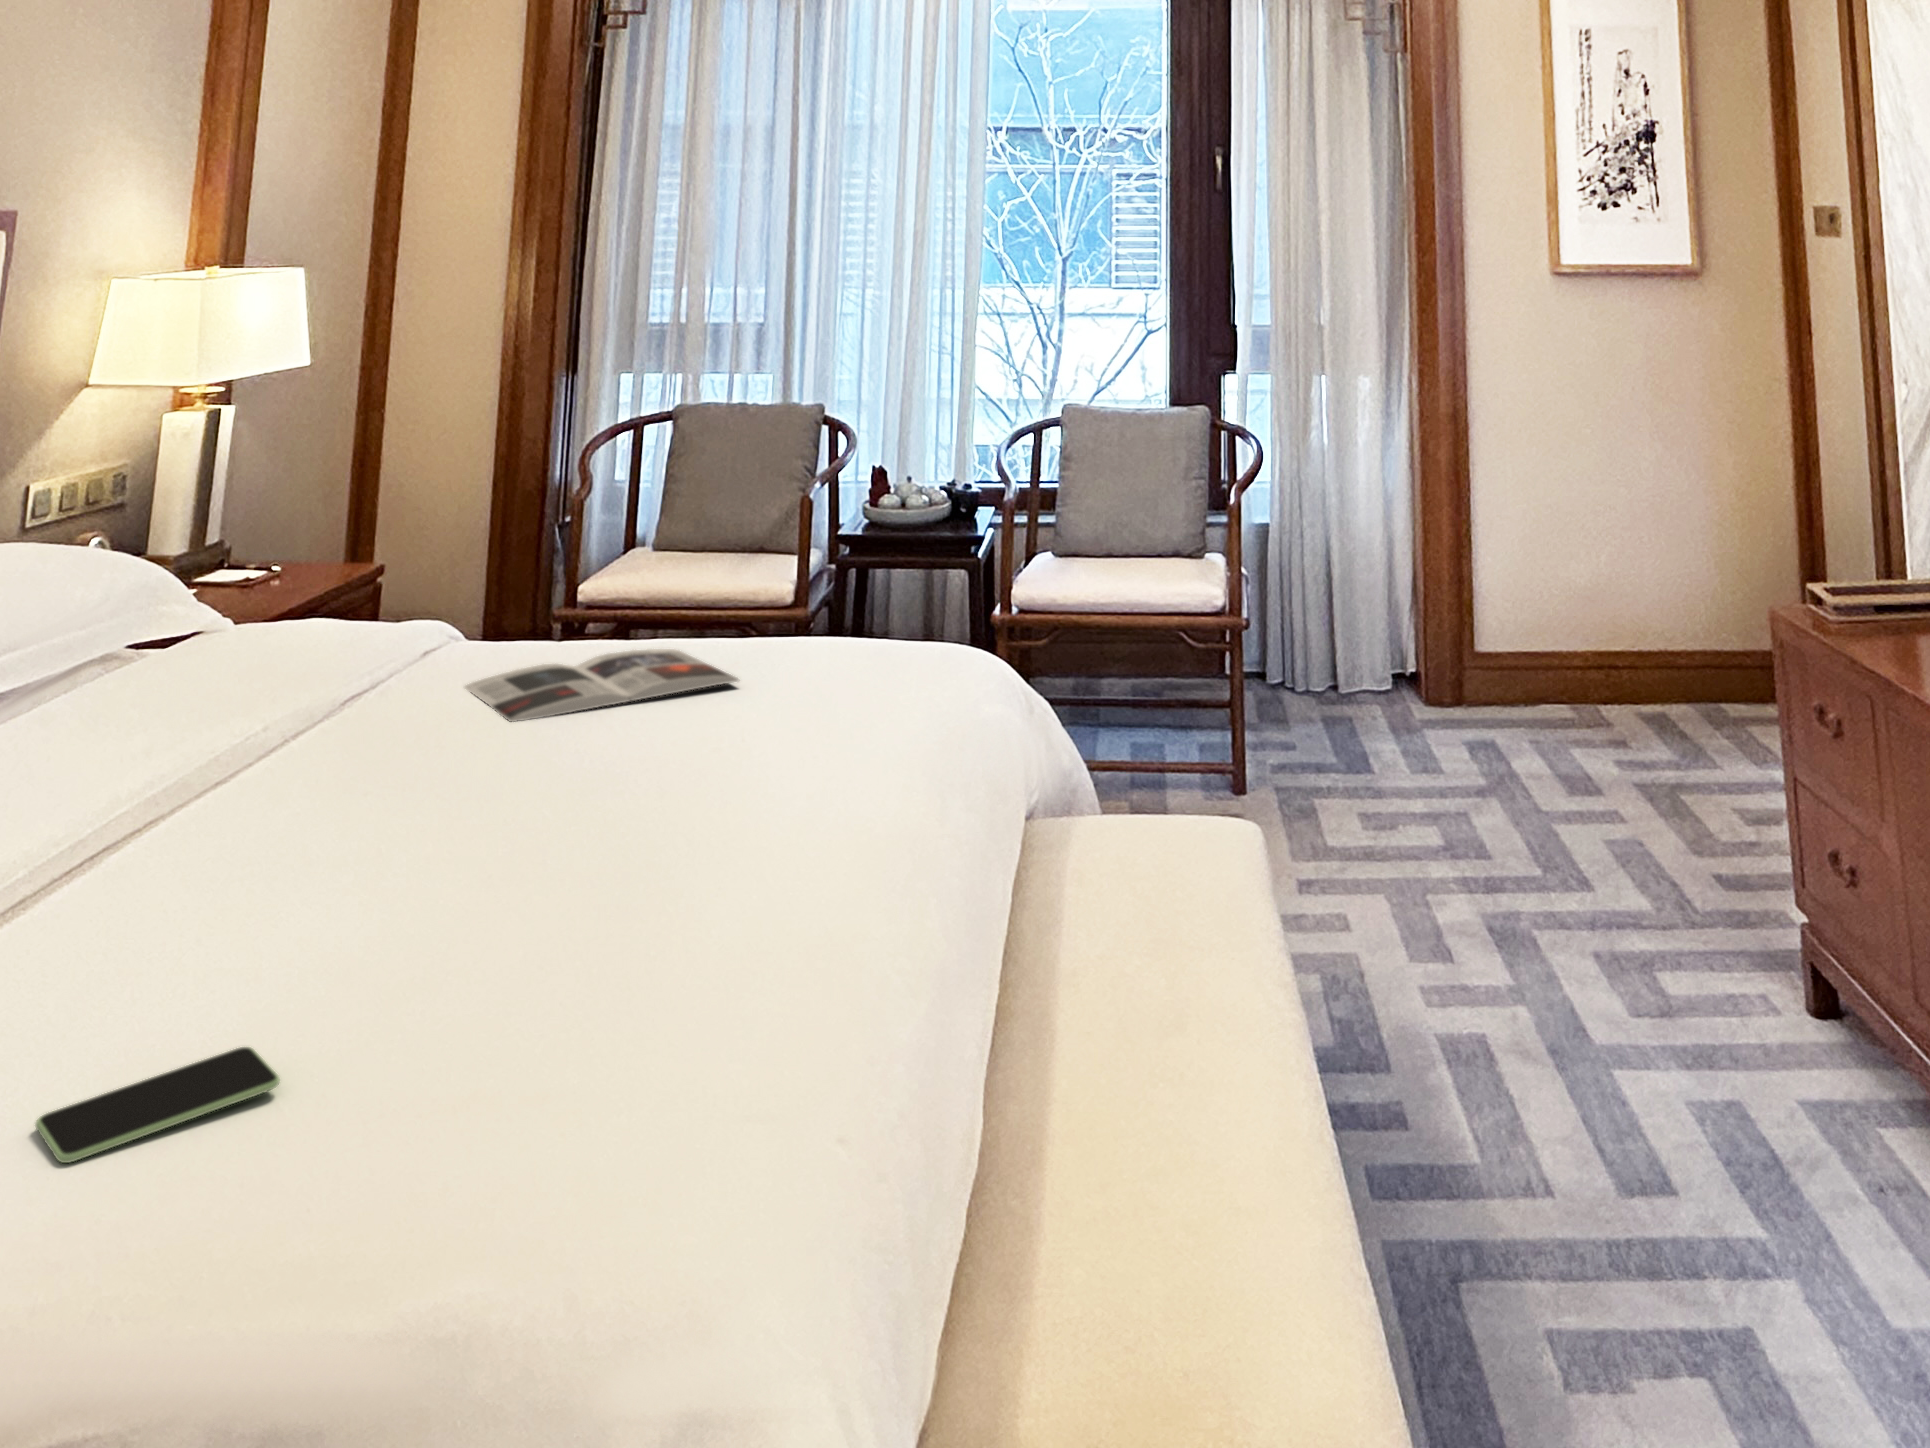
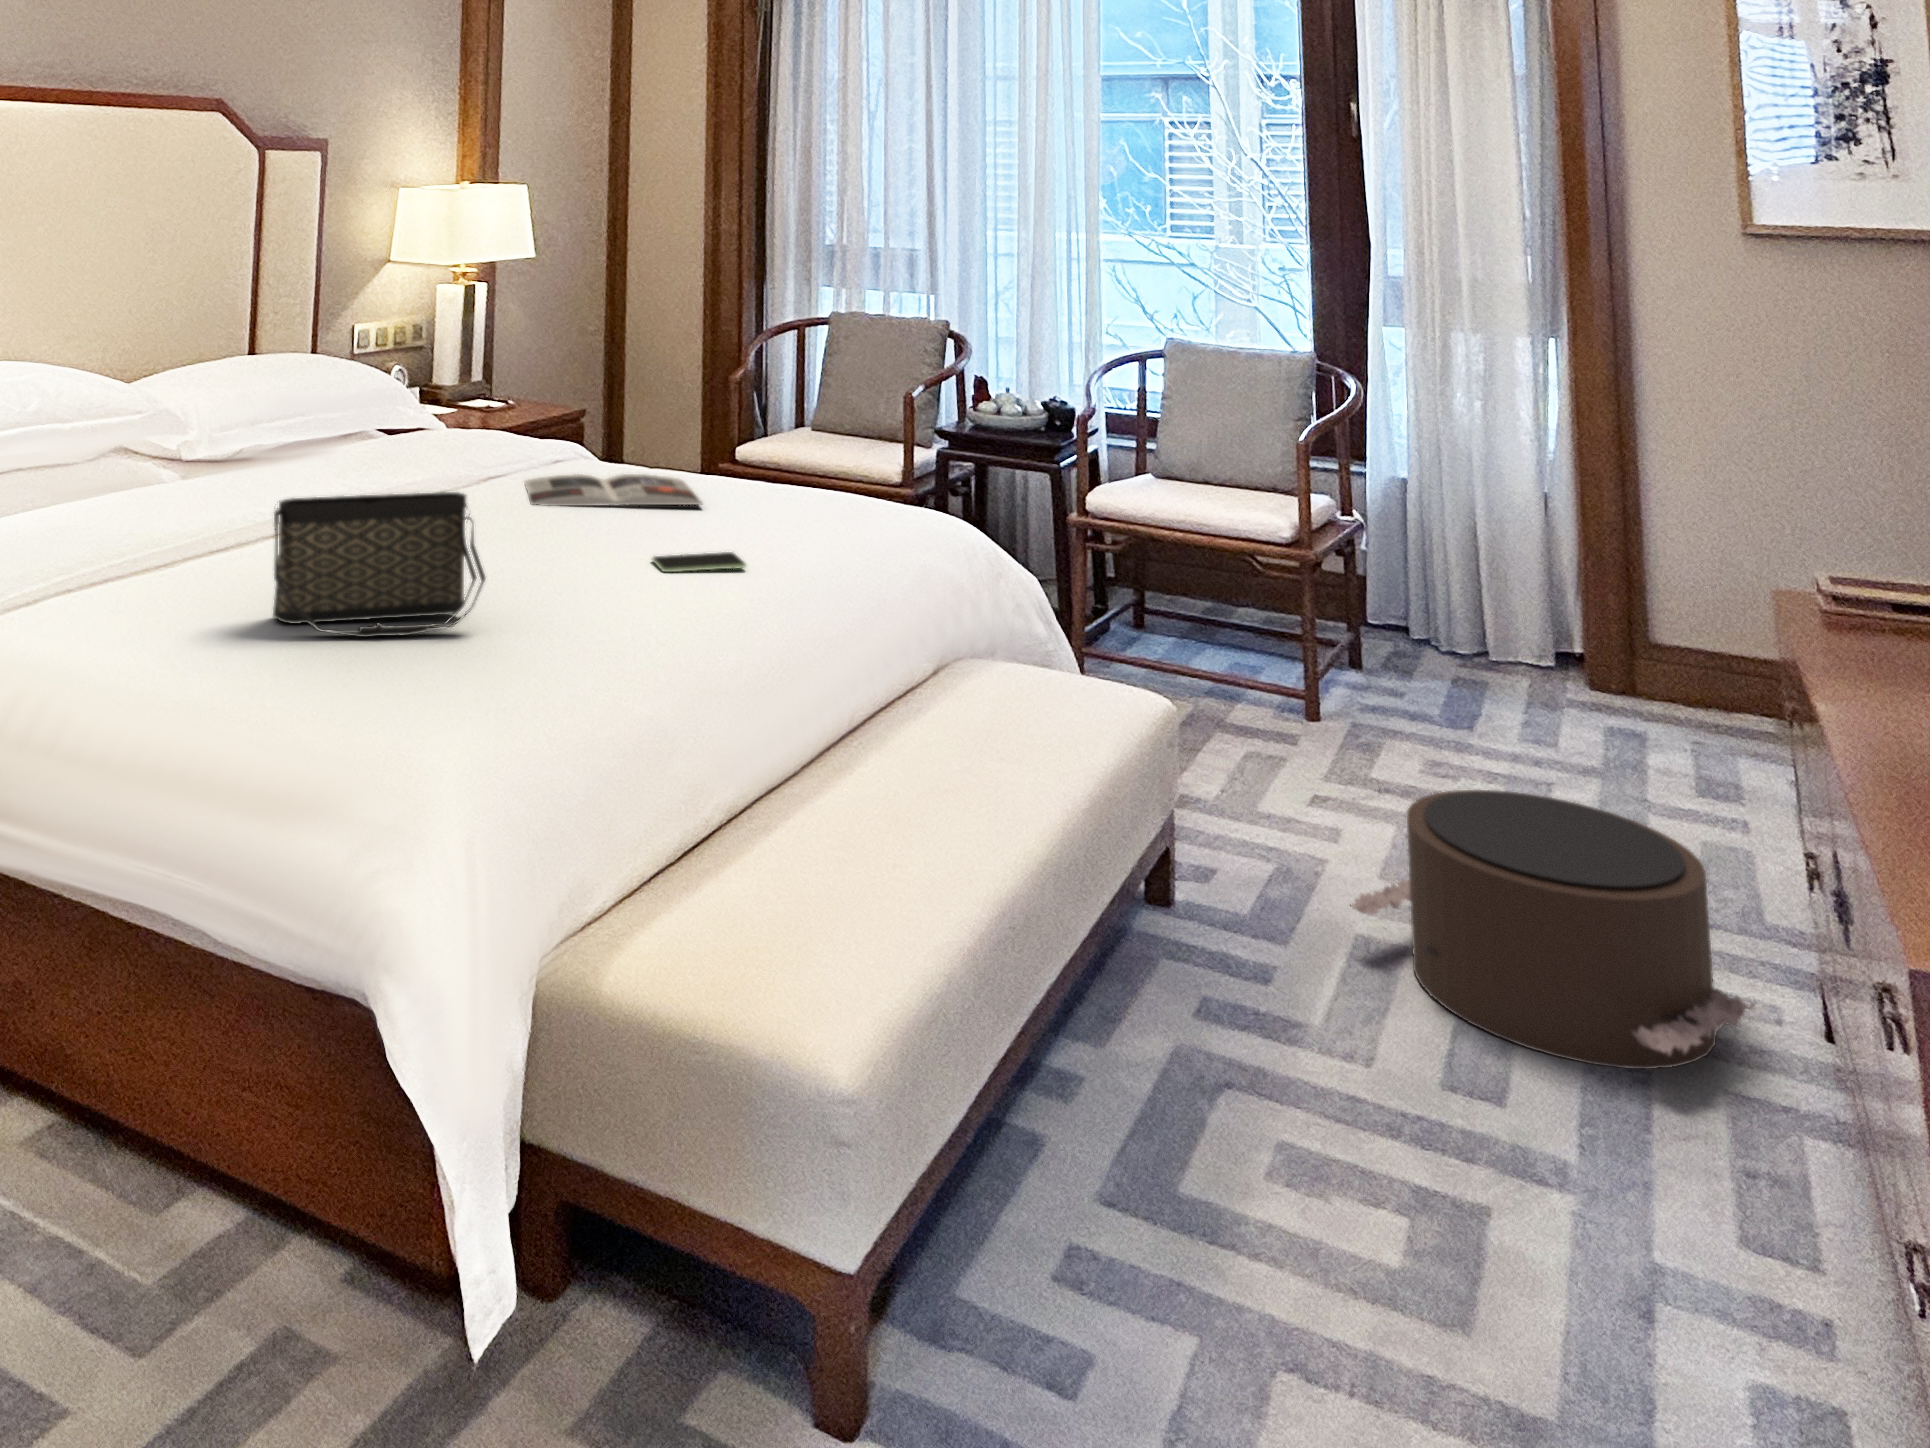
handbag: none [301,737,656,1014] -> present [273,492,485,637]
pouf: none [1426,838,1777,1108] -> present [1350,790,1753,1069]
smartphone: present [35,1047,280,1163] -> present [652,552,746,572]

